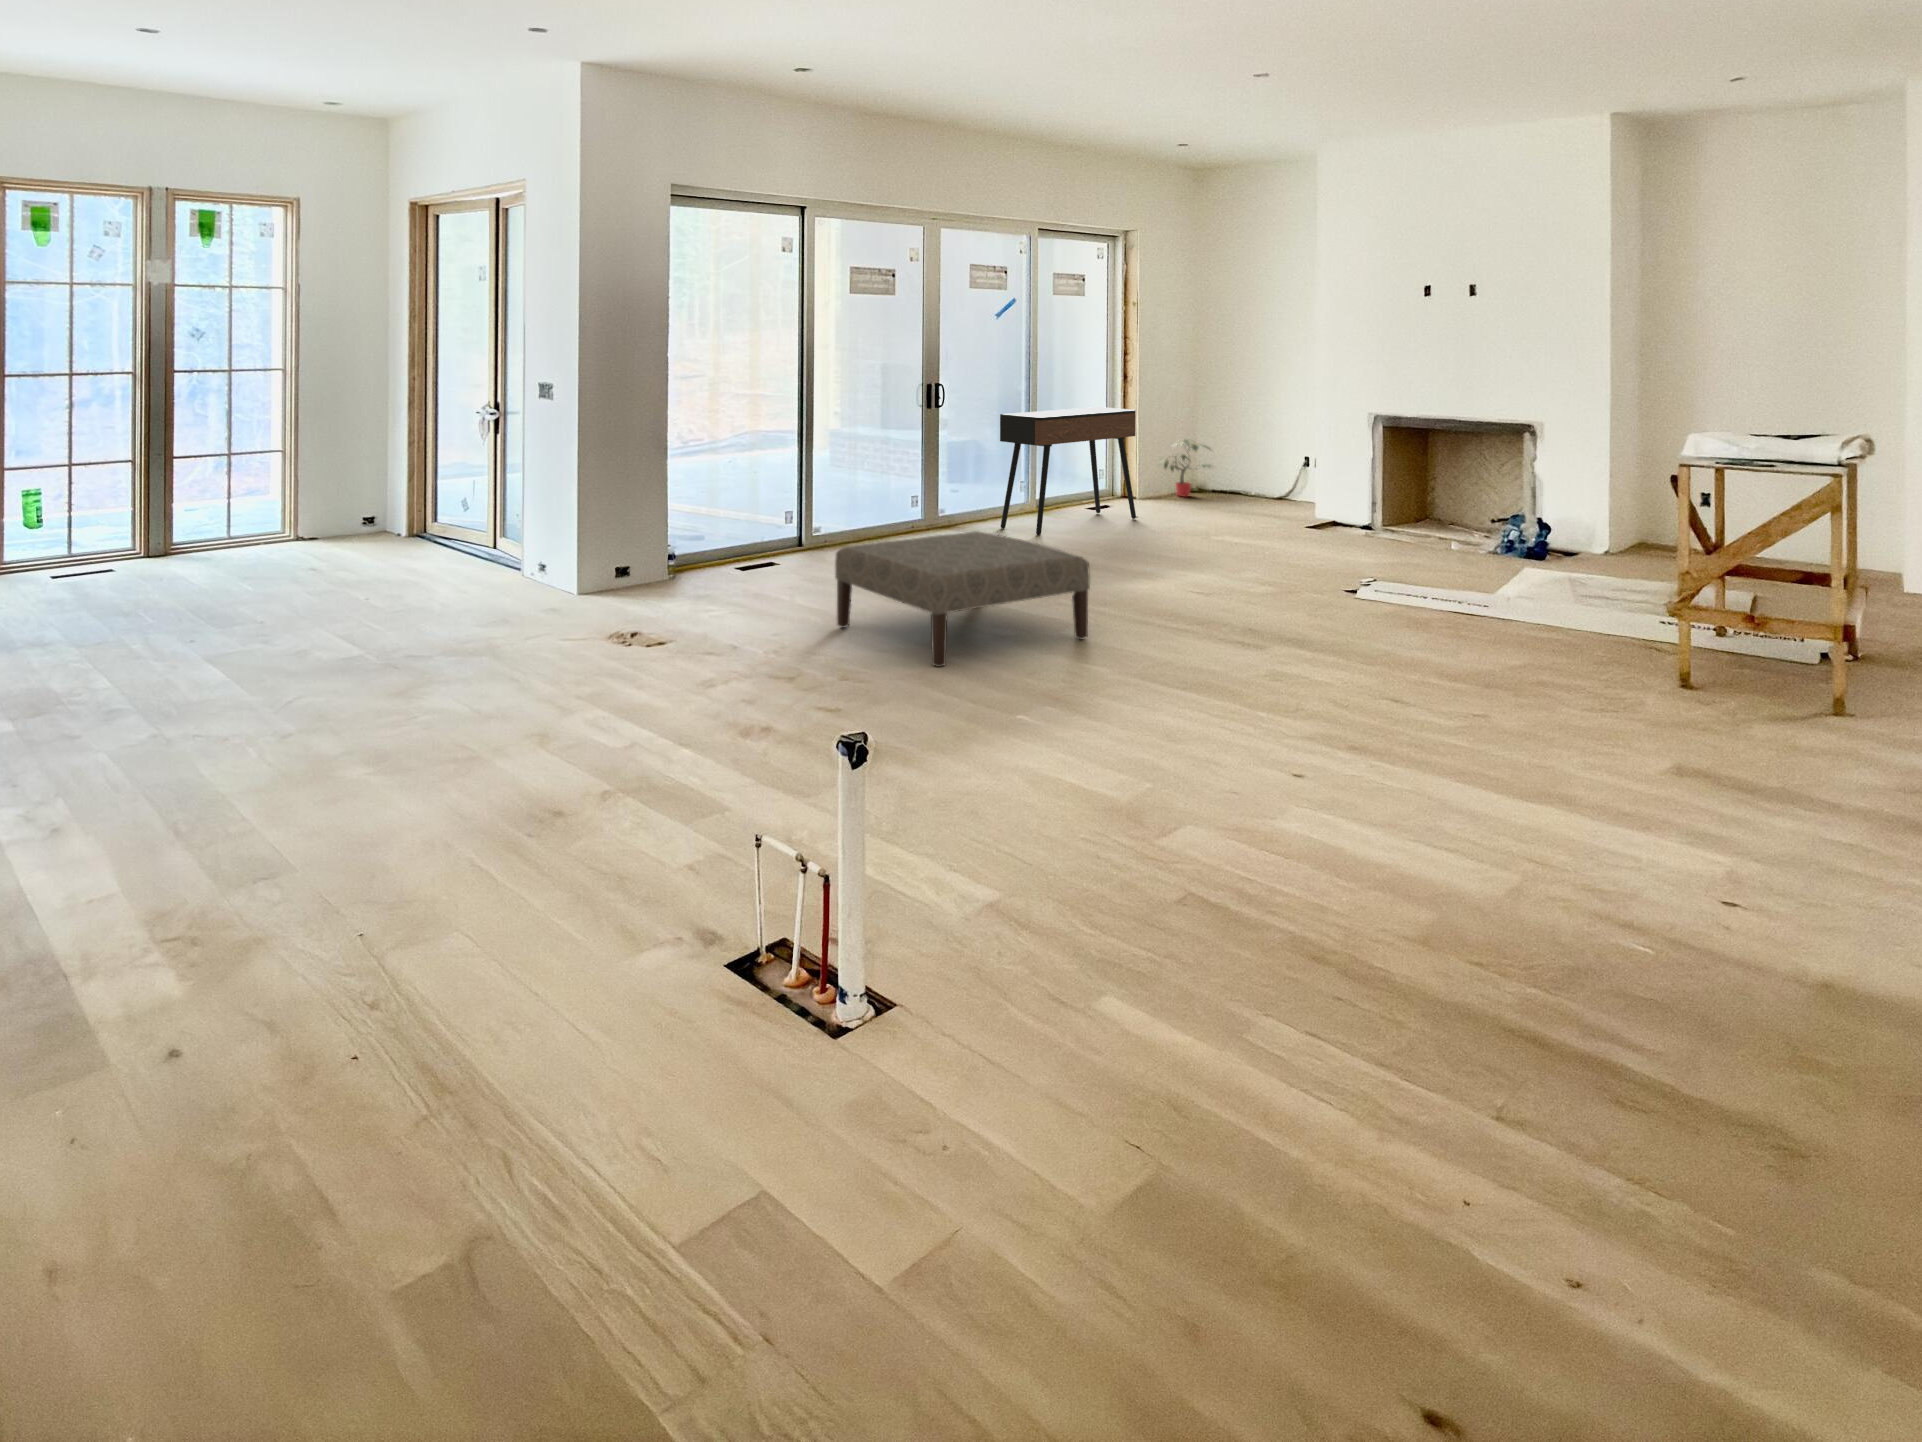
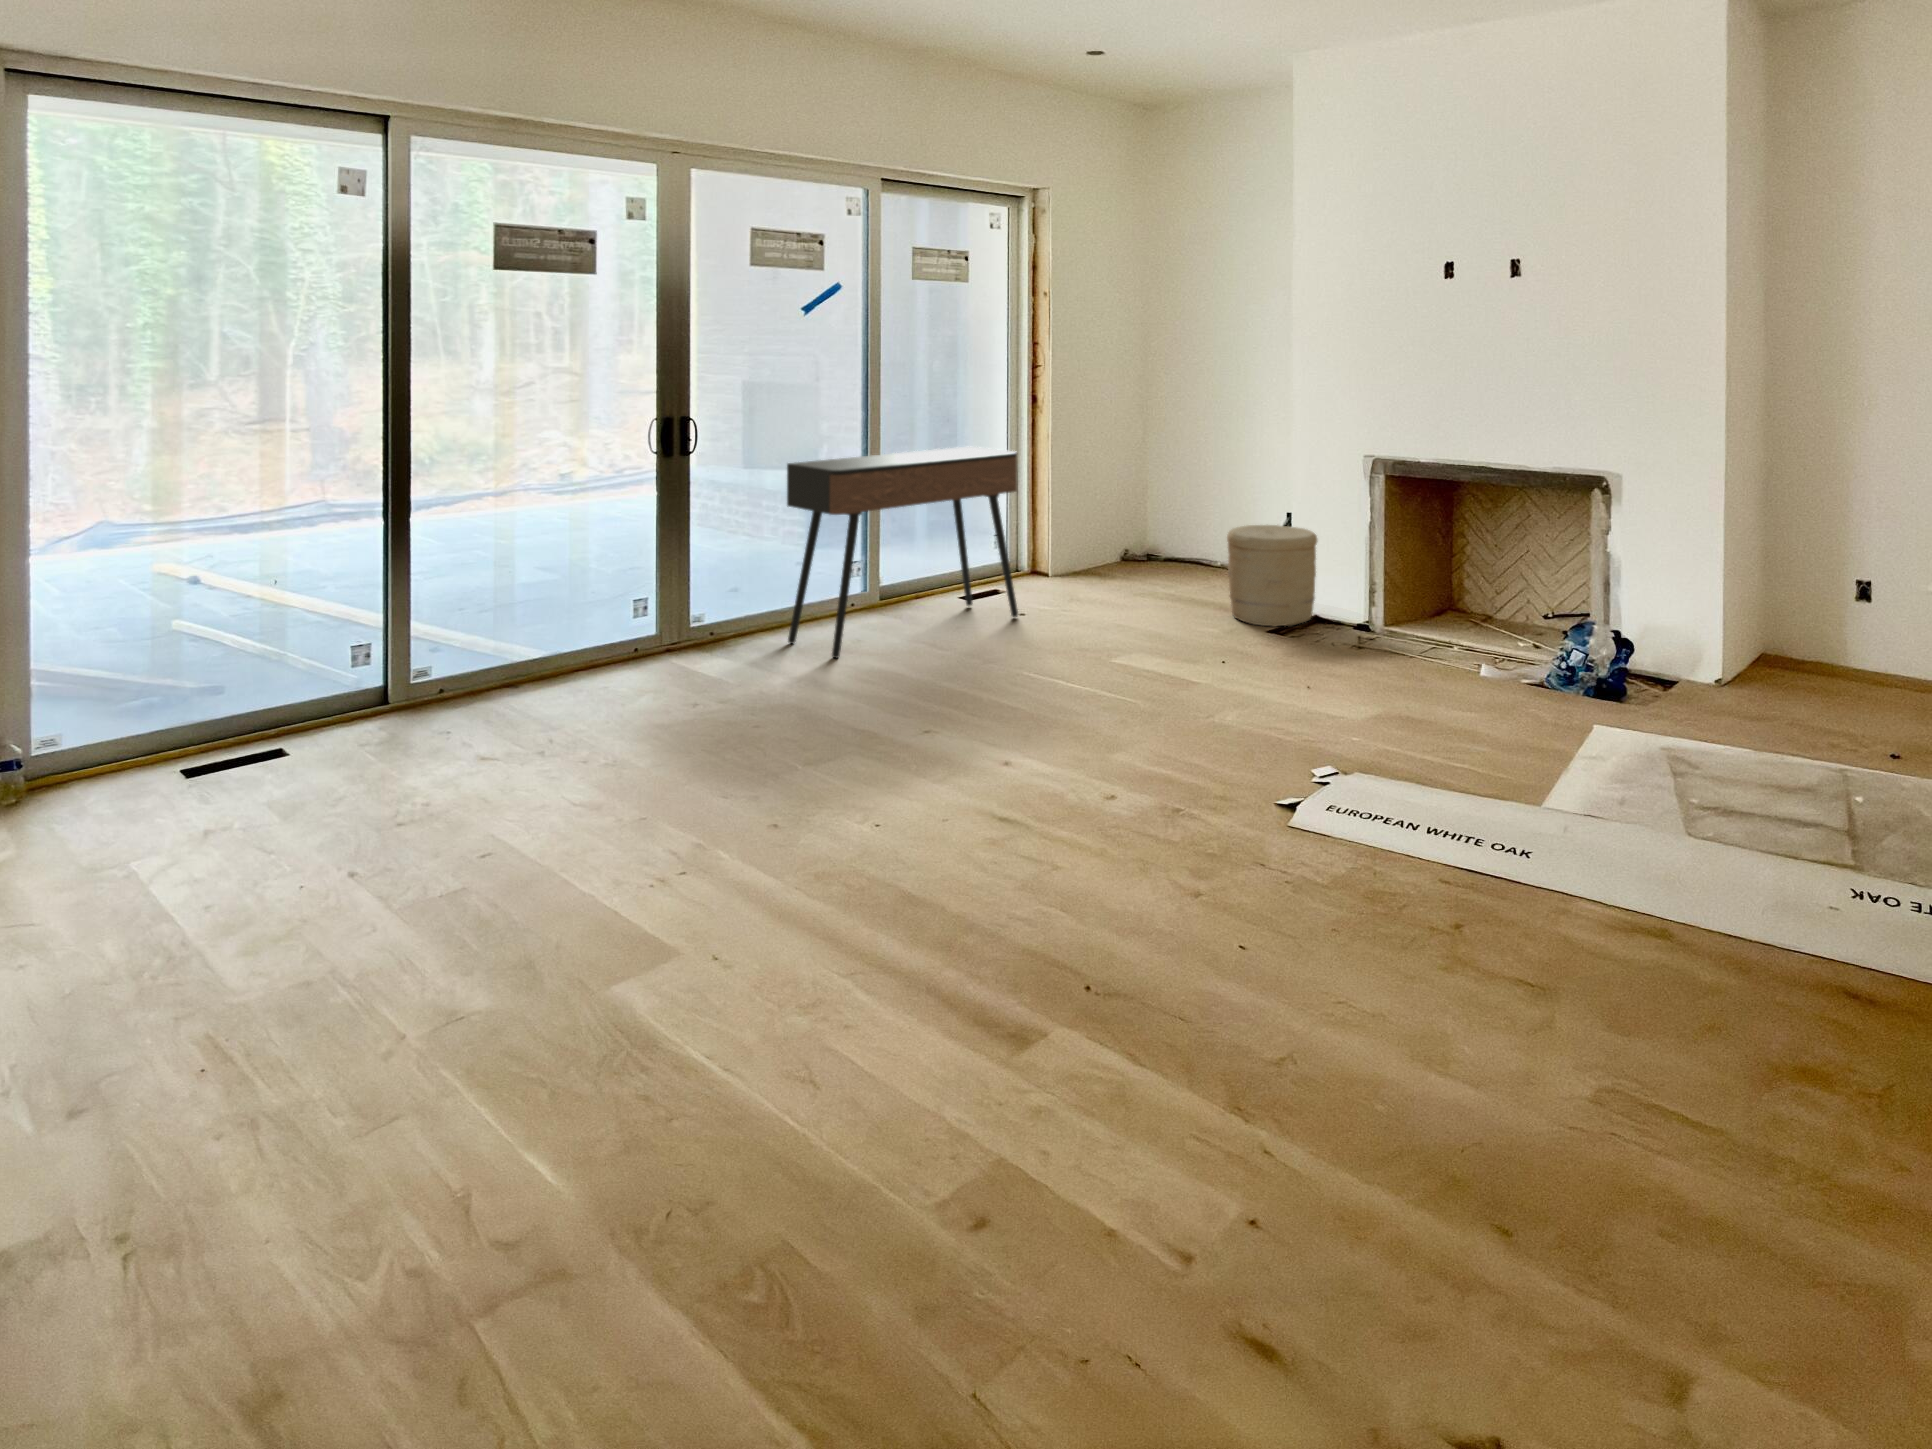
potted plant: present [1161,439,1210,497] -> none [1081,486,1170,569]
woven basket: none [1275,461,1337,525] -> present [1227,525,1317,627]
ottoman: present [835,531,1090,667] -> none [82,738,631,1207]

